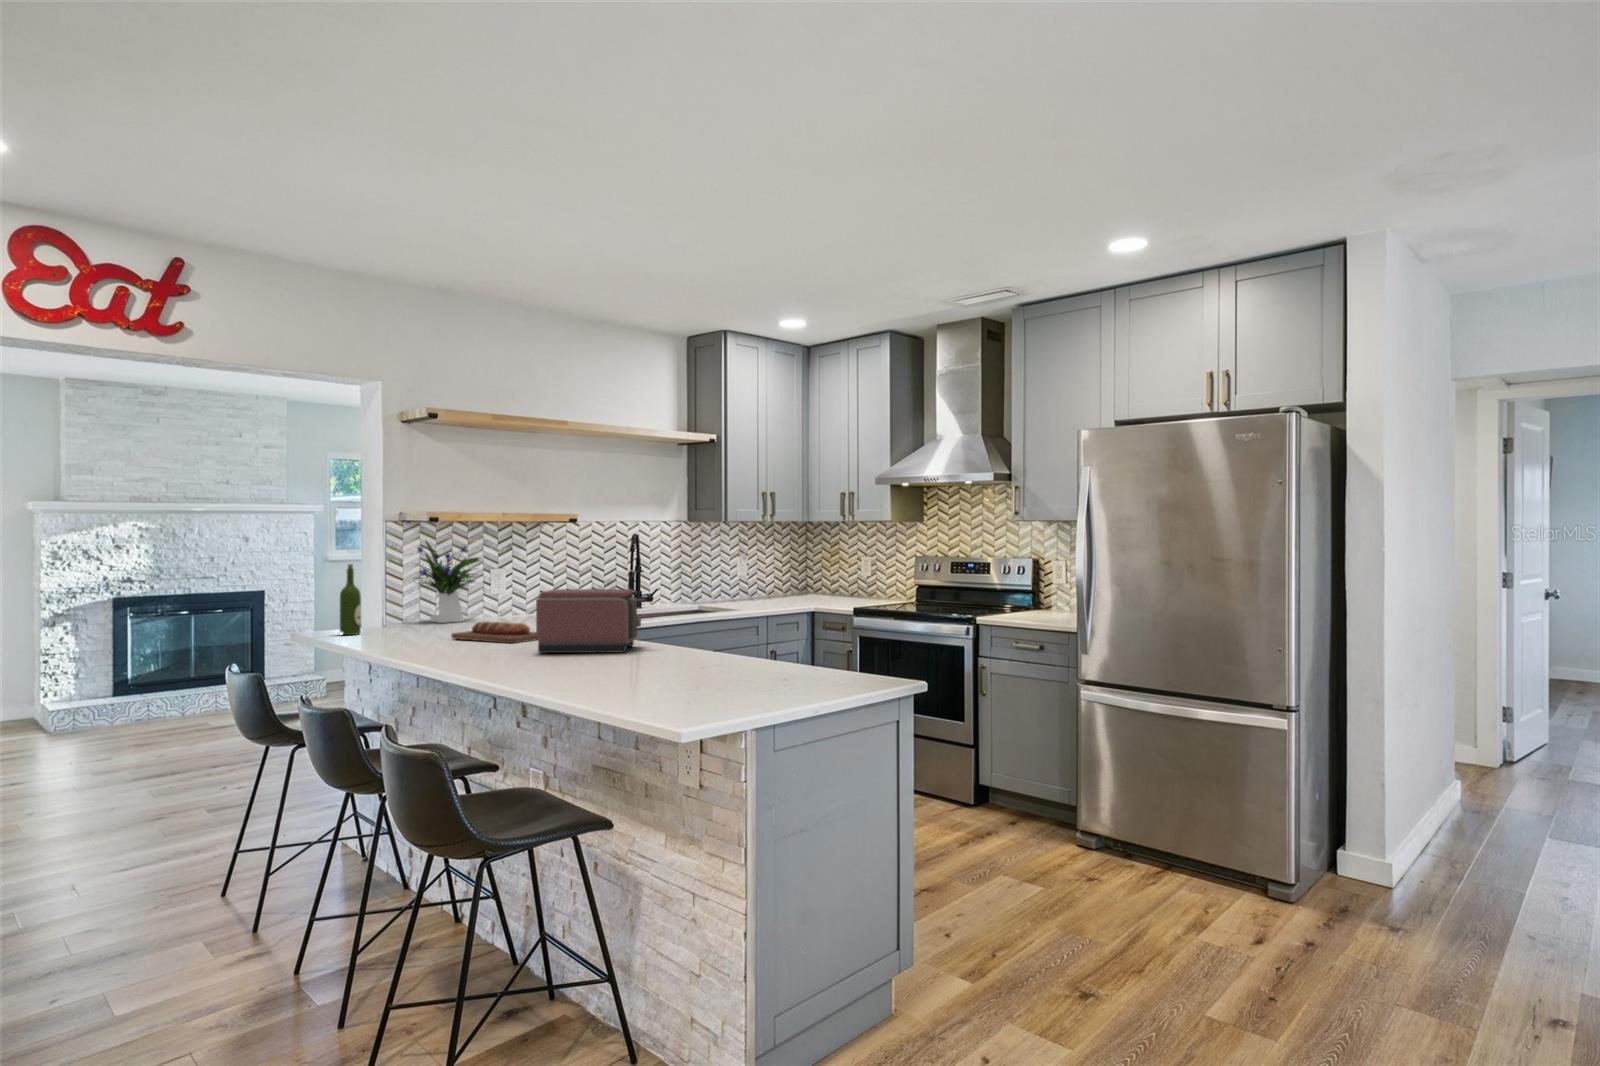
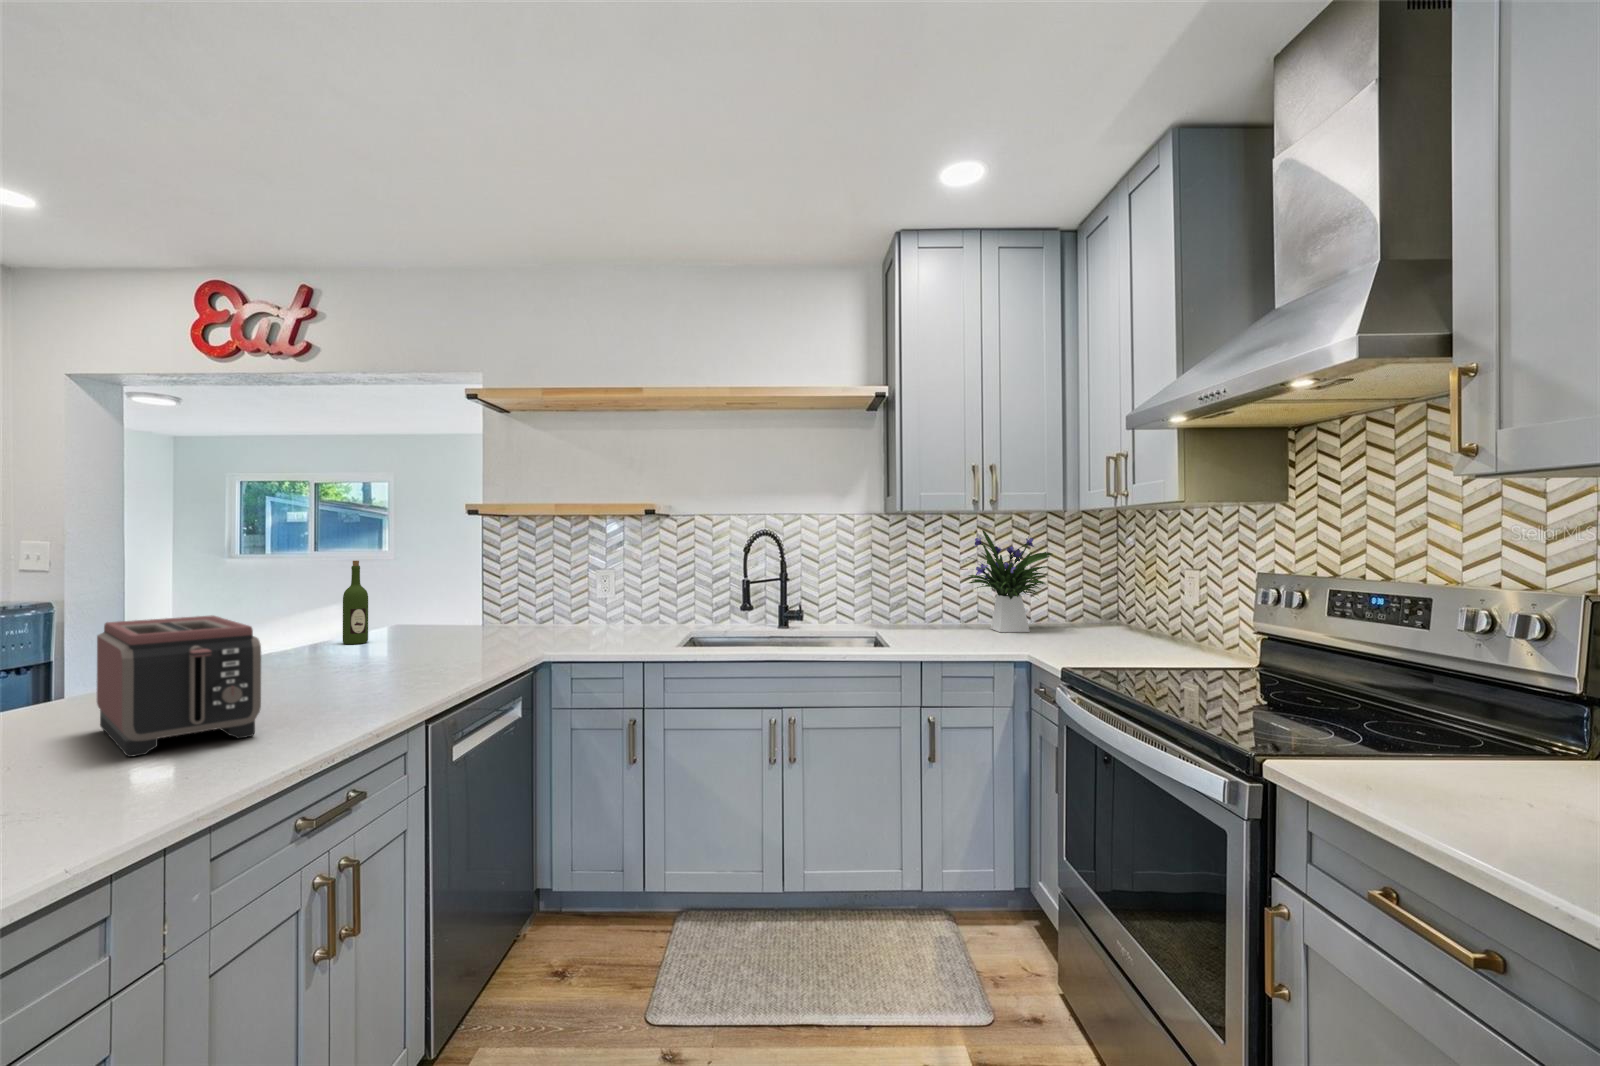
flower arrangement: present [414,541,480,623] -> present [962,530,1052,632]
bread loaf: present [452,621,537,643] -> none [279,648,396,690]

